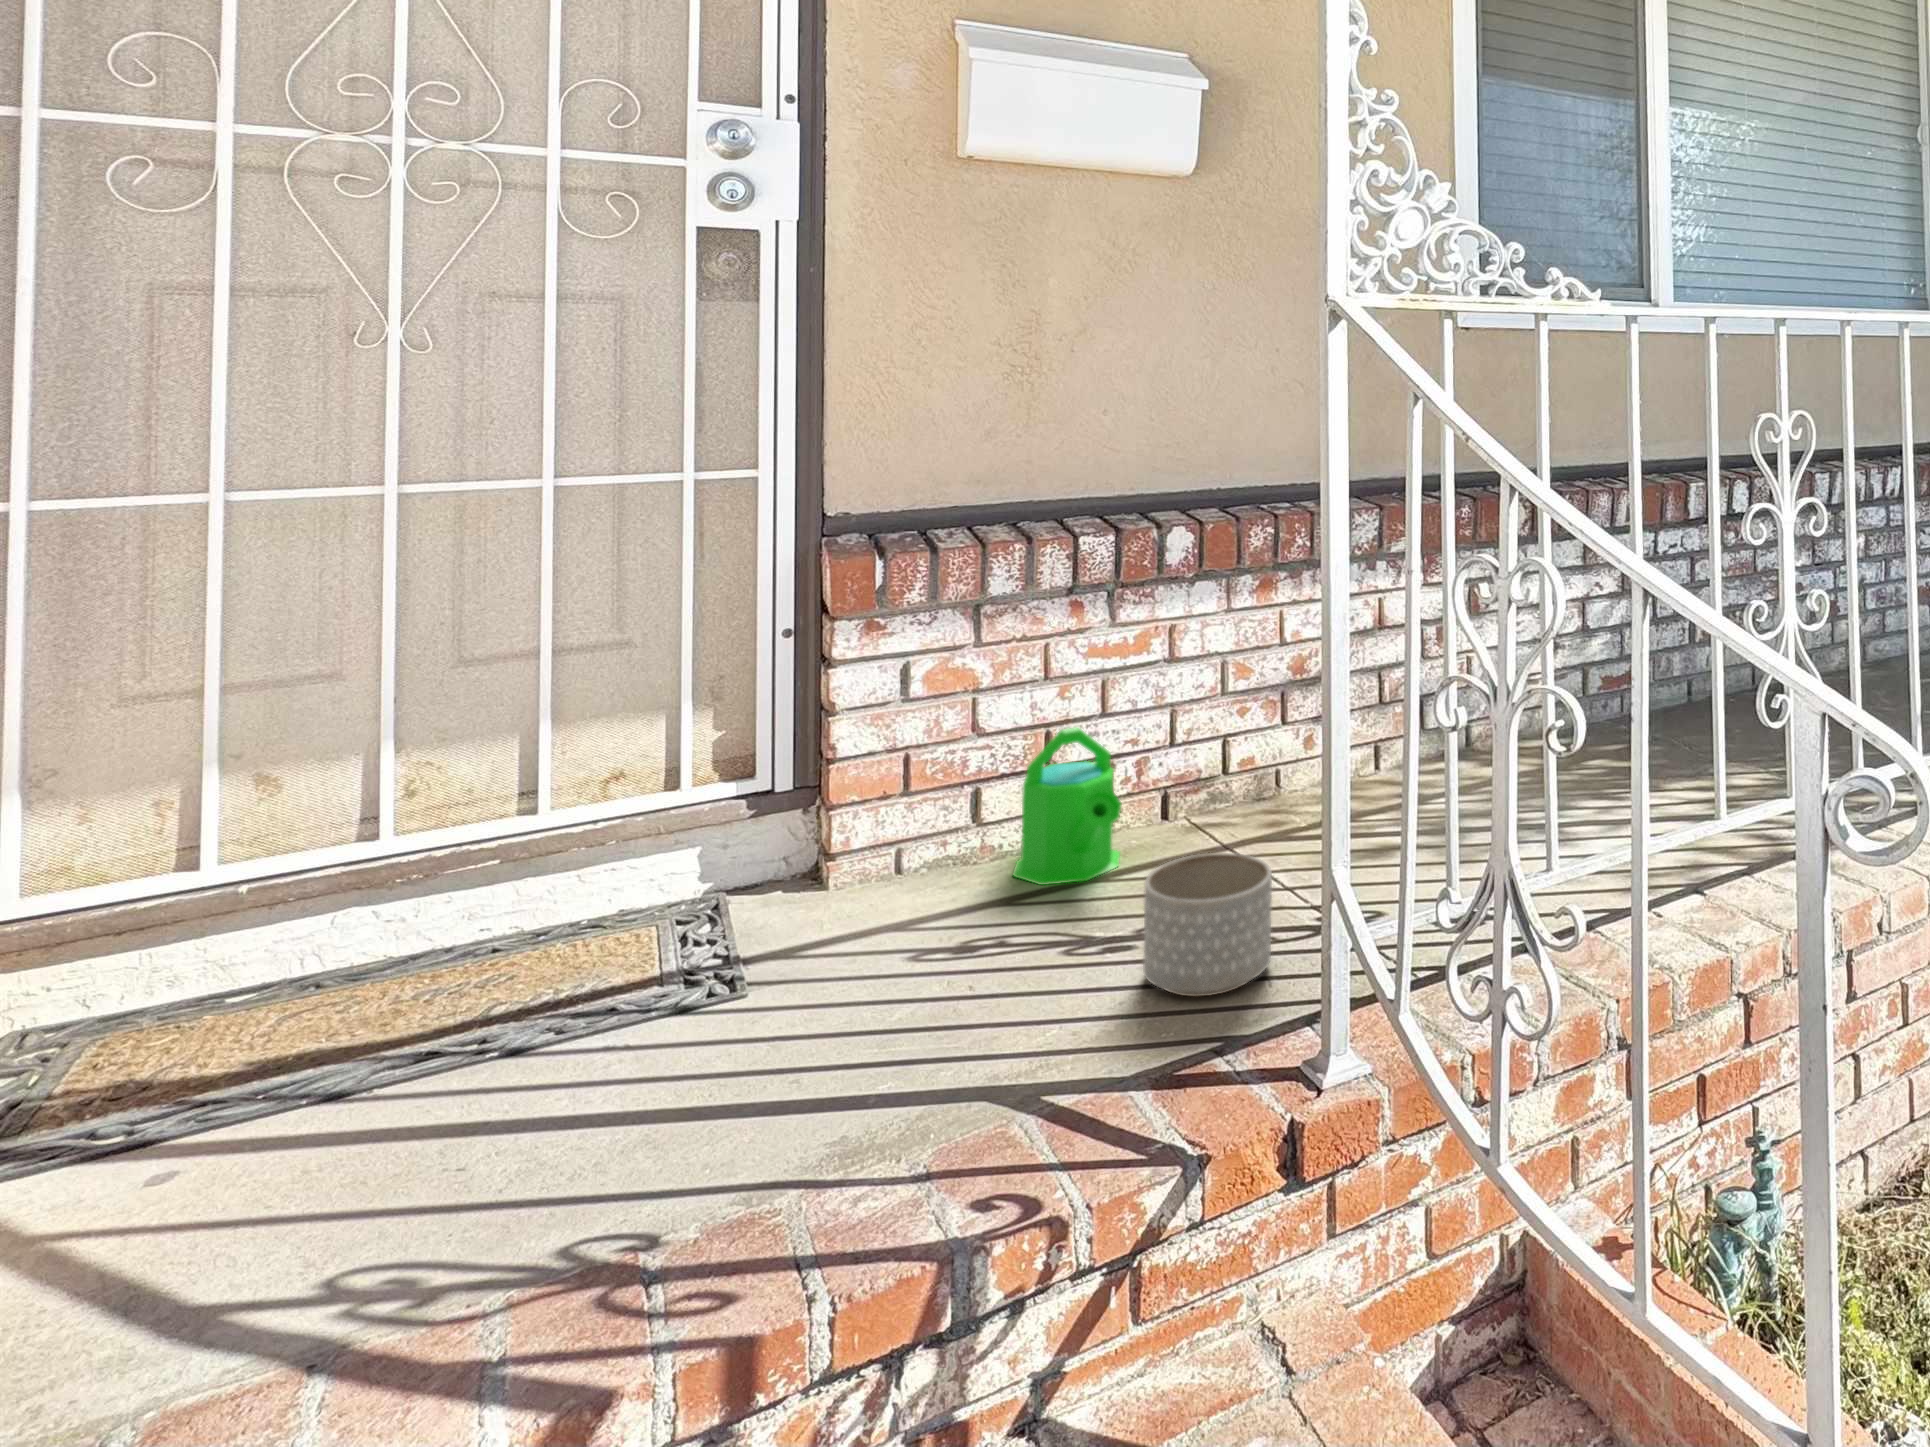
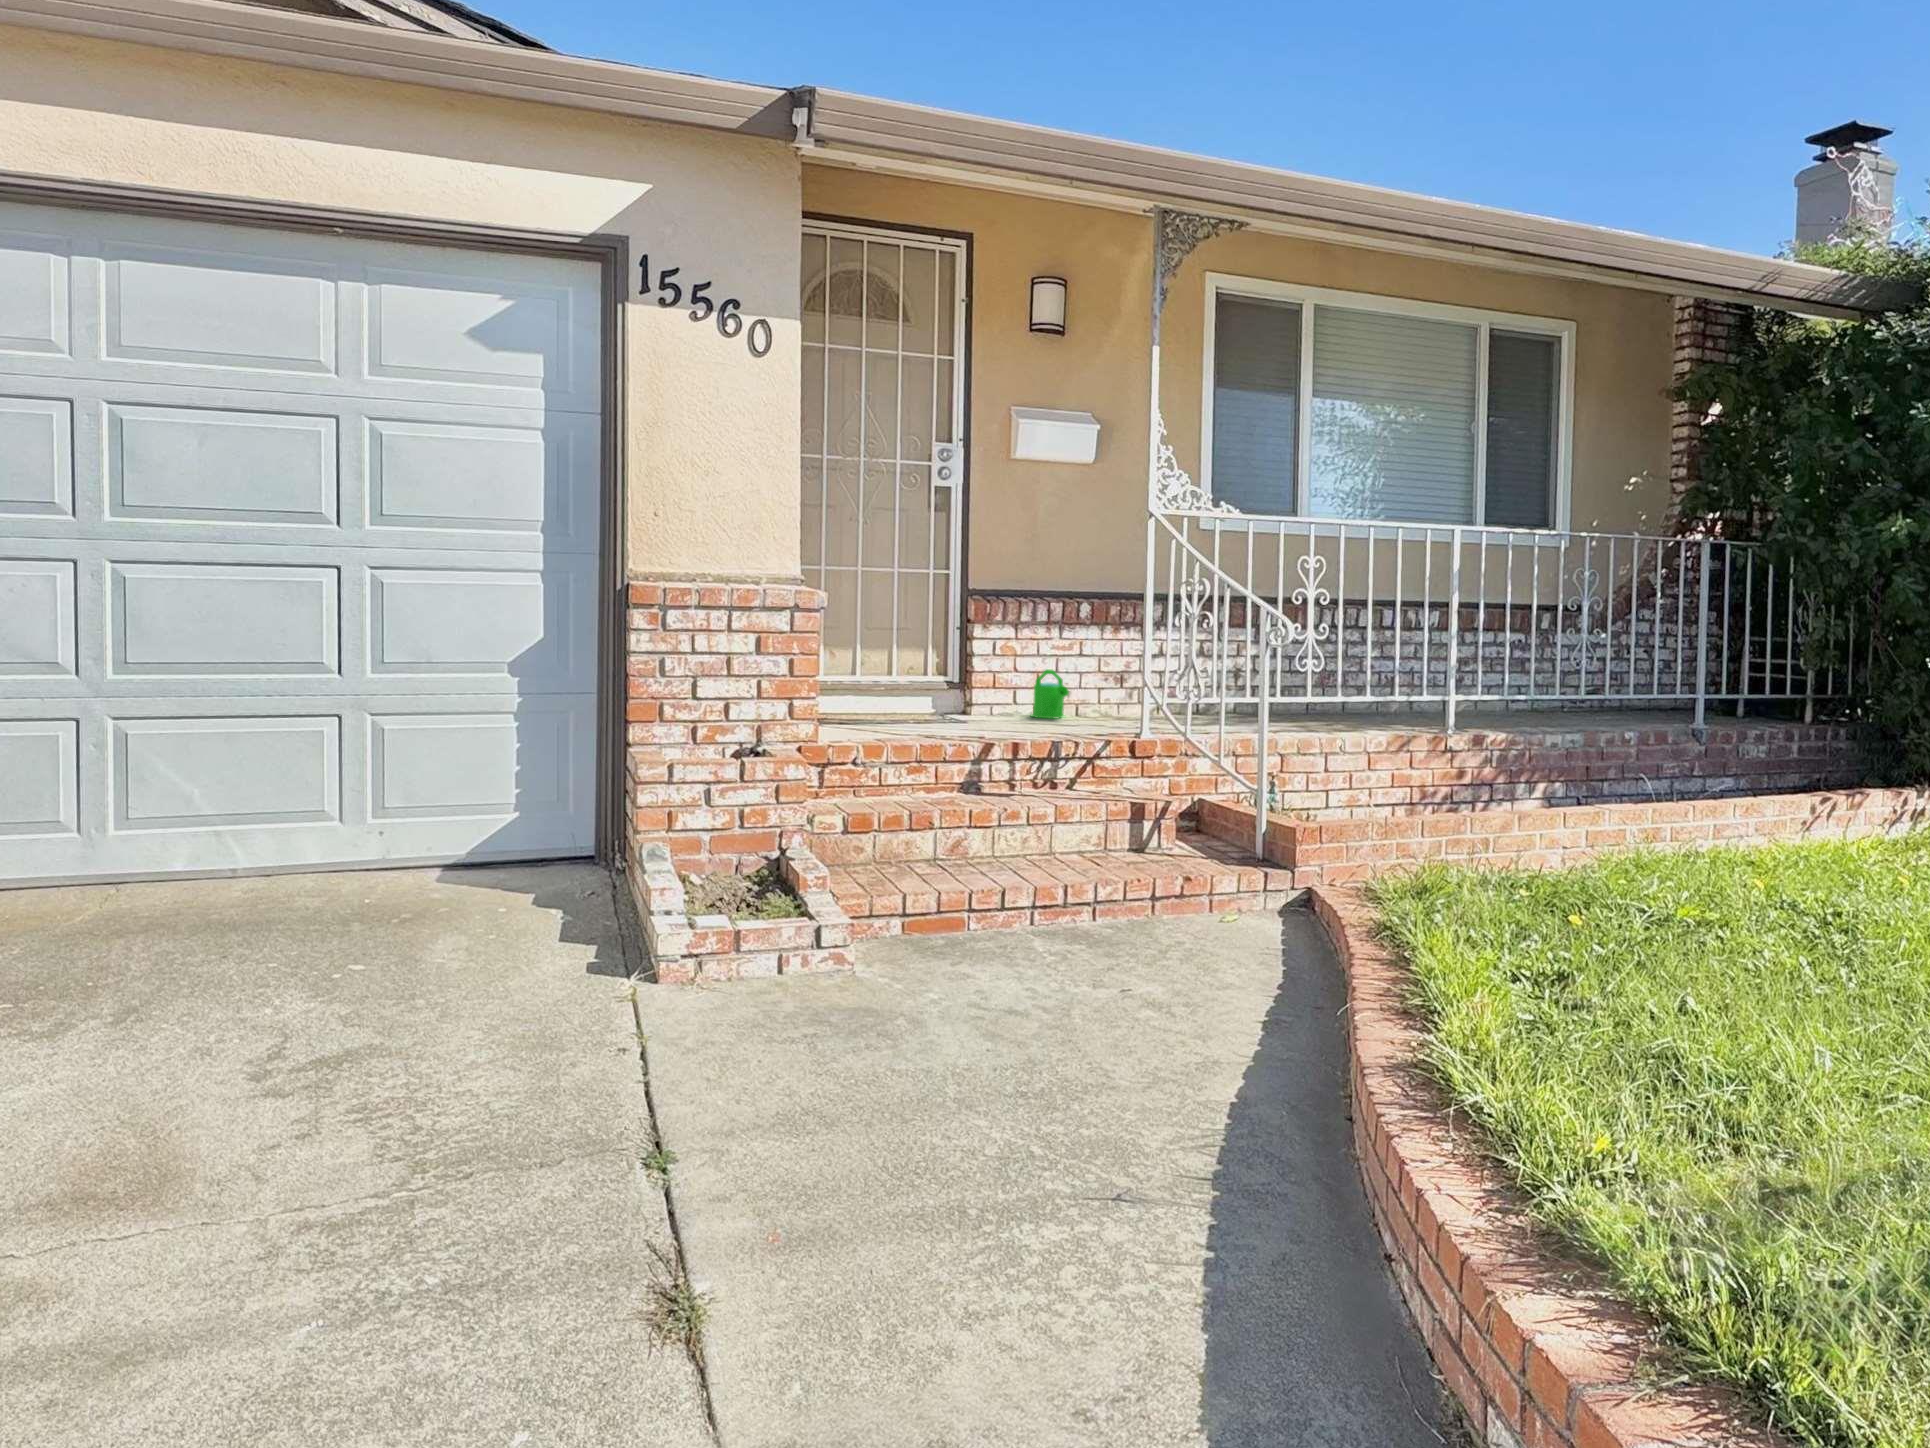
planter: present [1143,853,1272,996] -> none [1081,696,1121,730]

